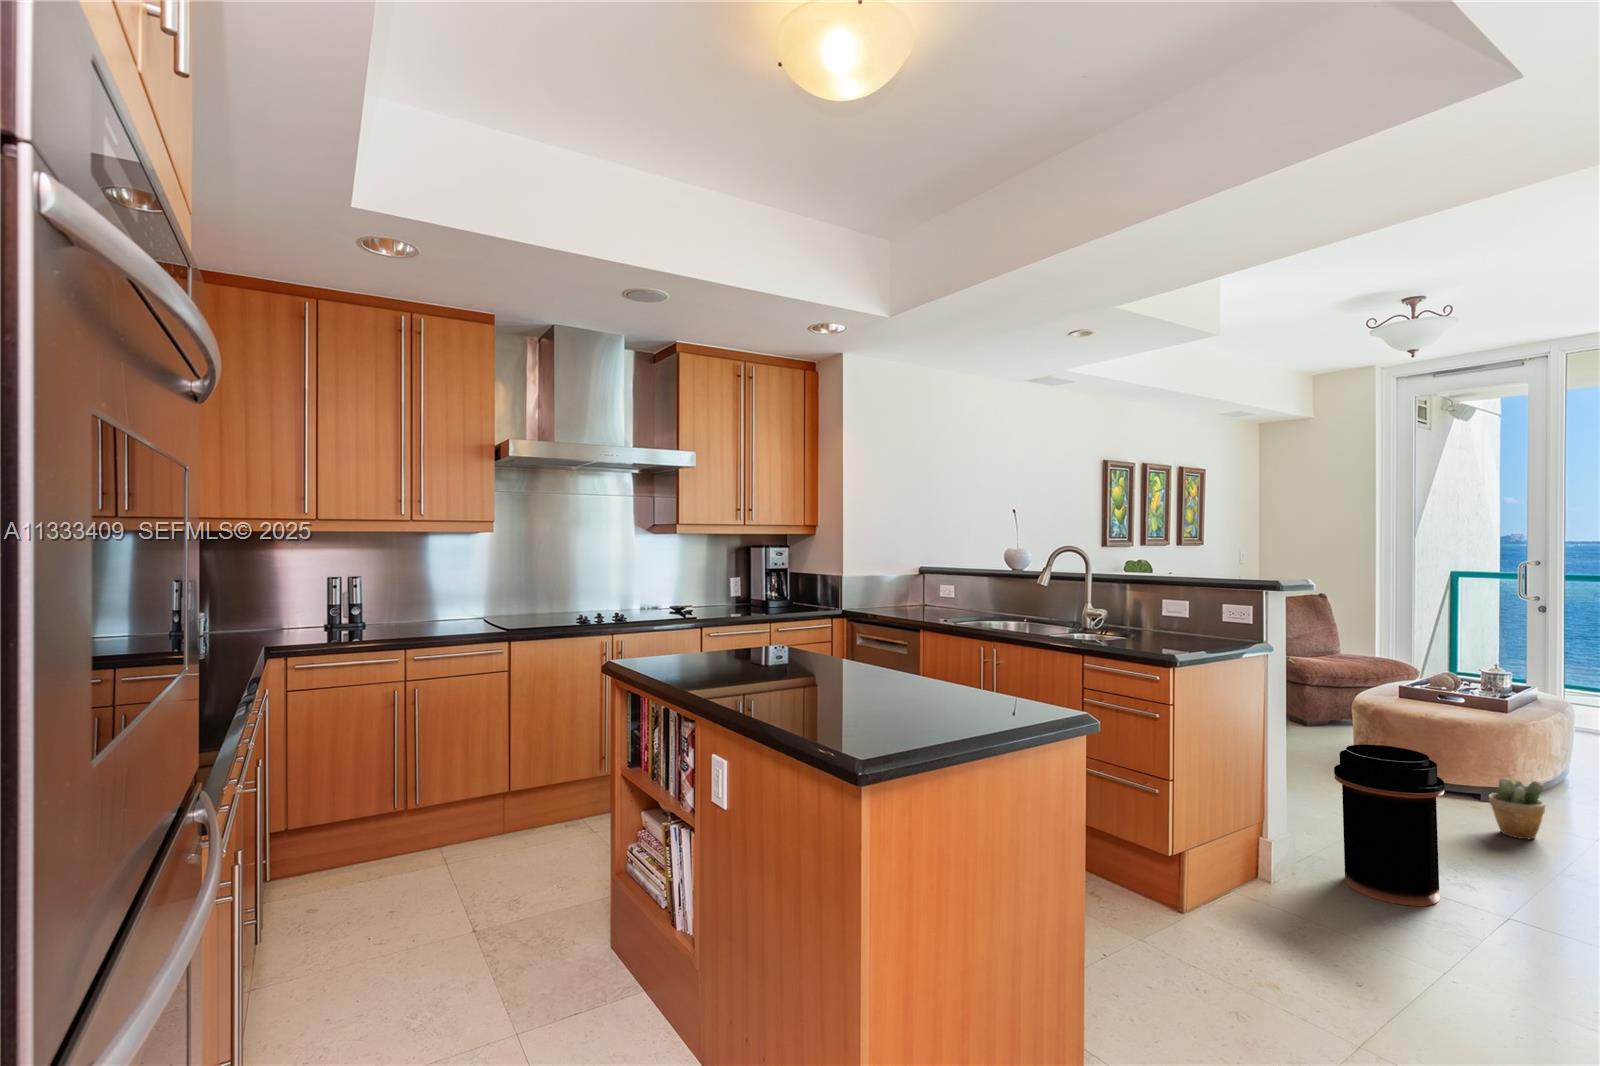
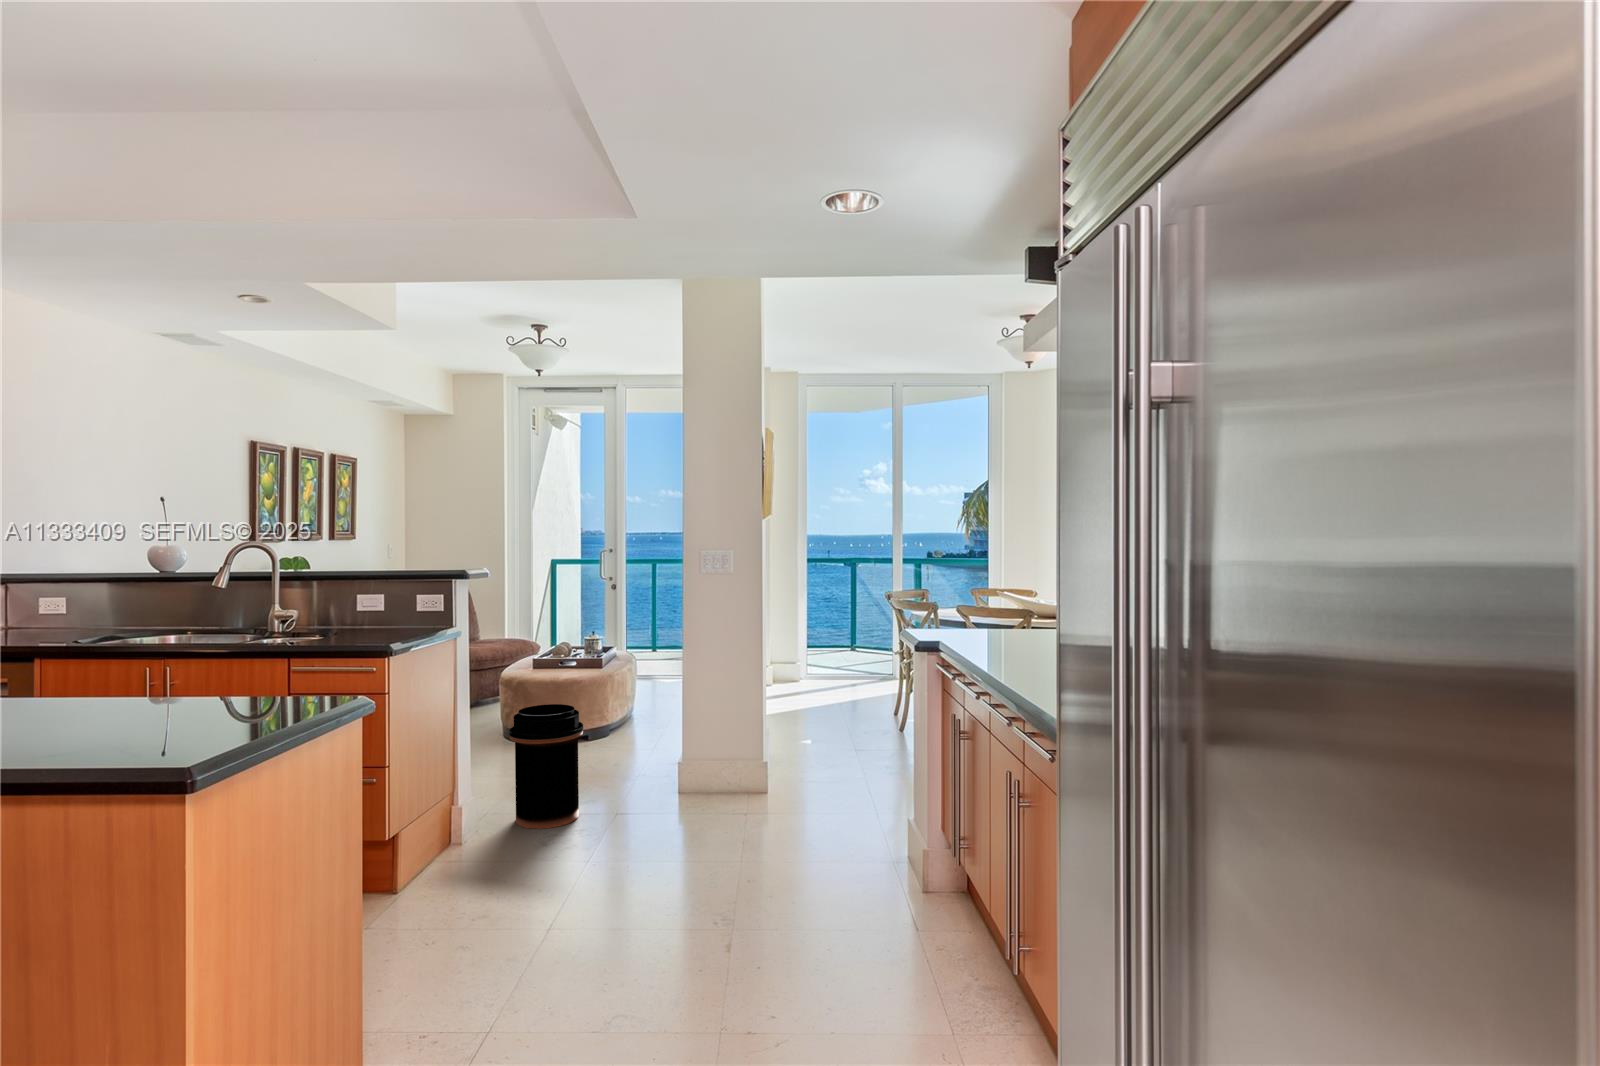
potted plant: present [1489,778,1545,839] -> none [596,714,628,759]

